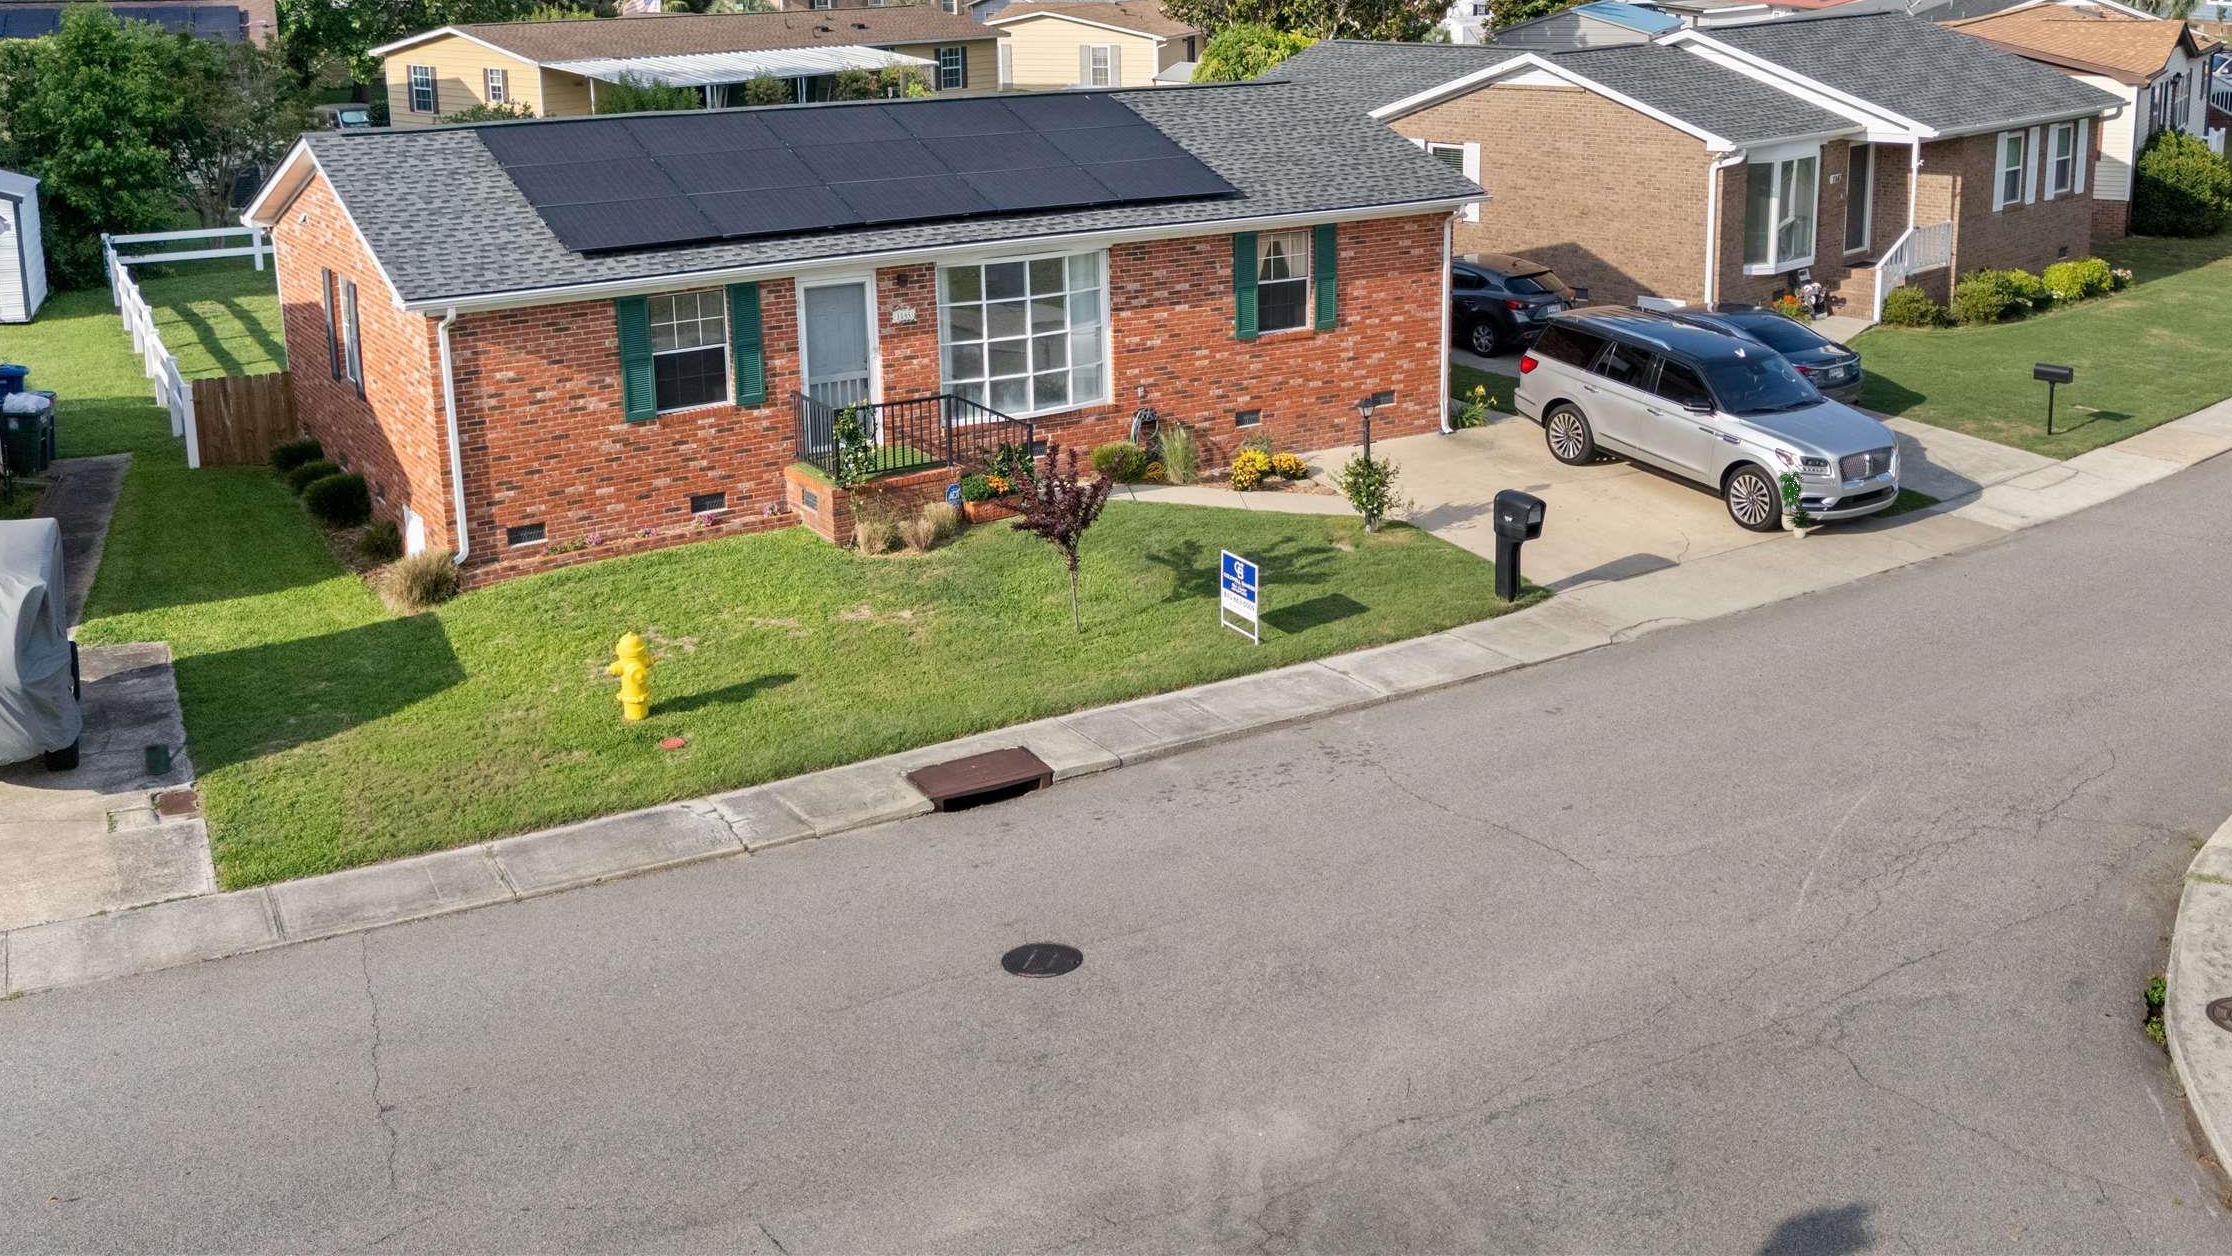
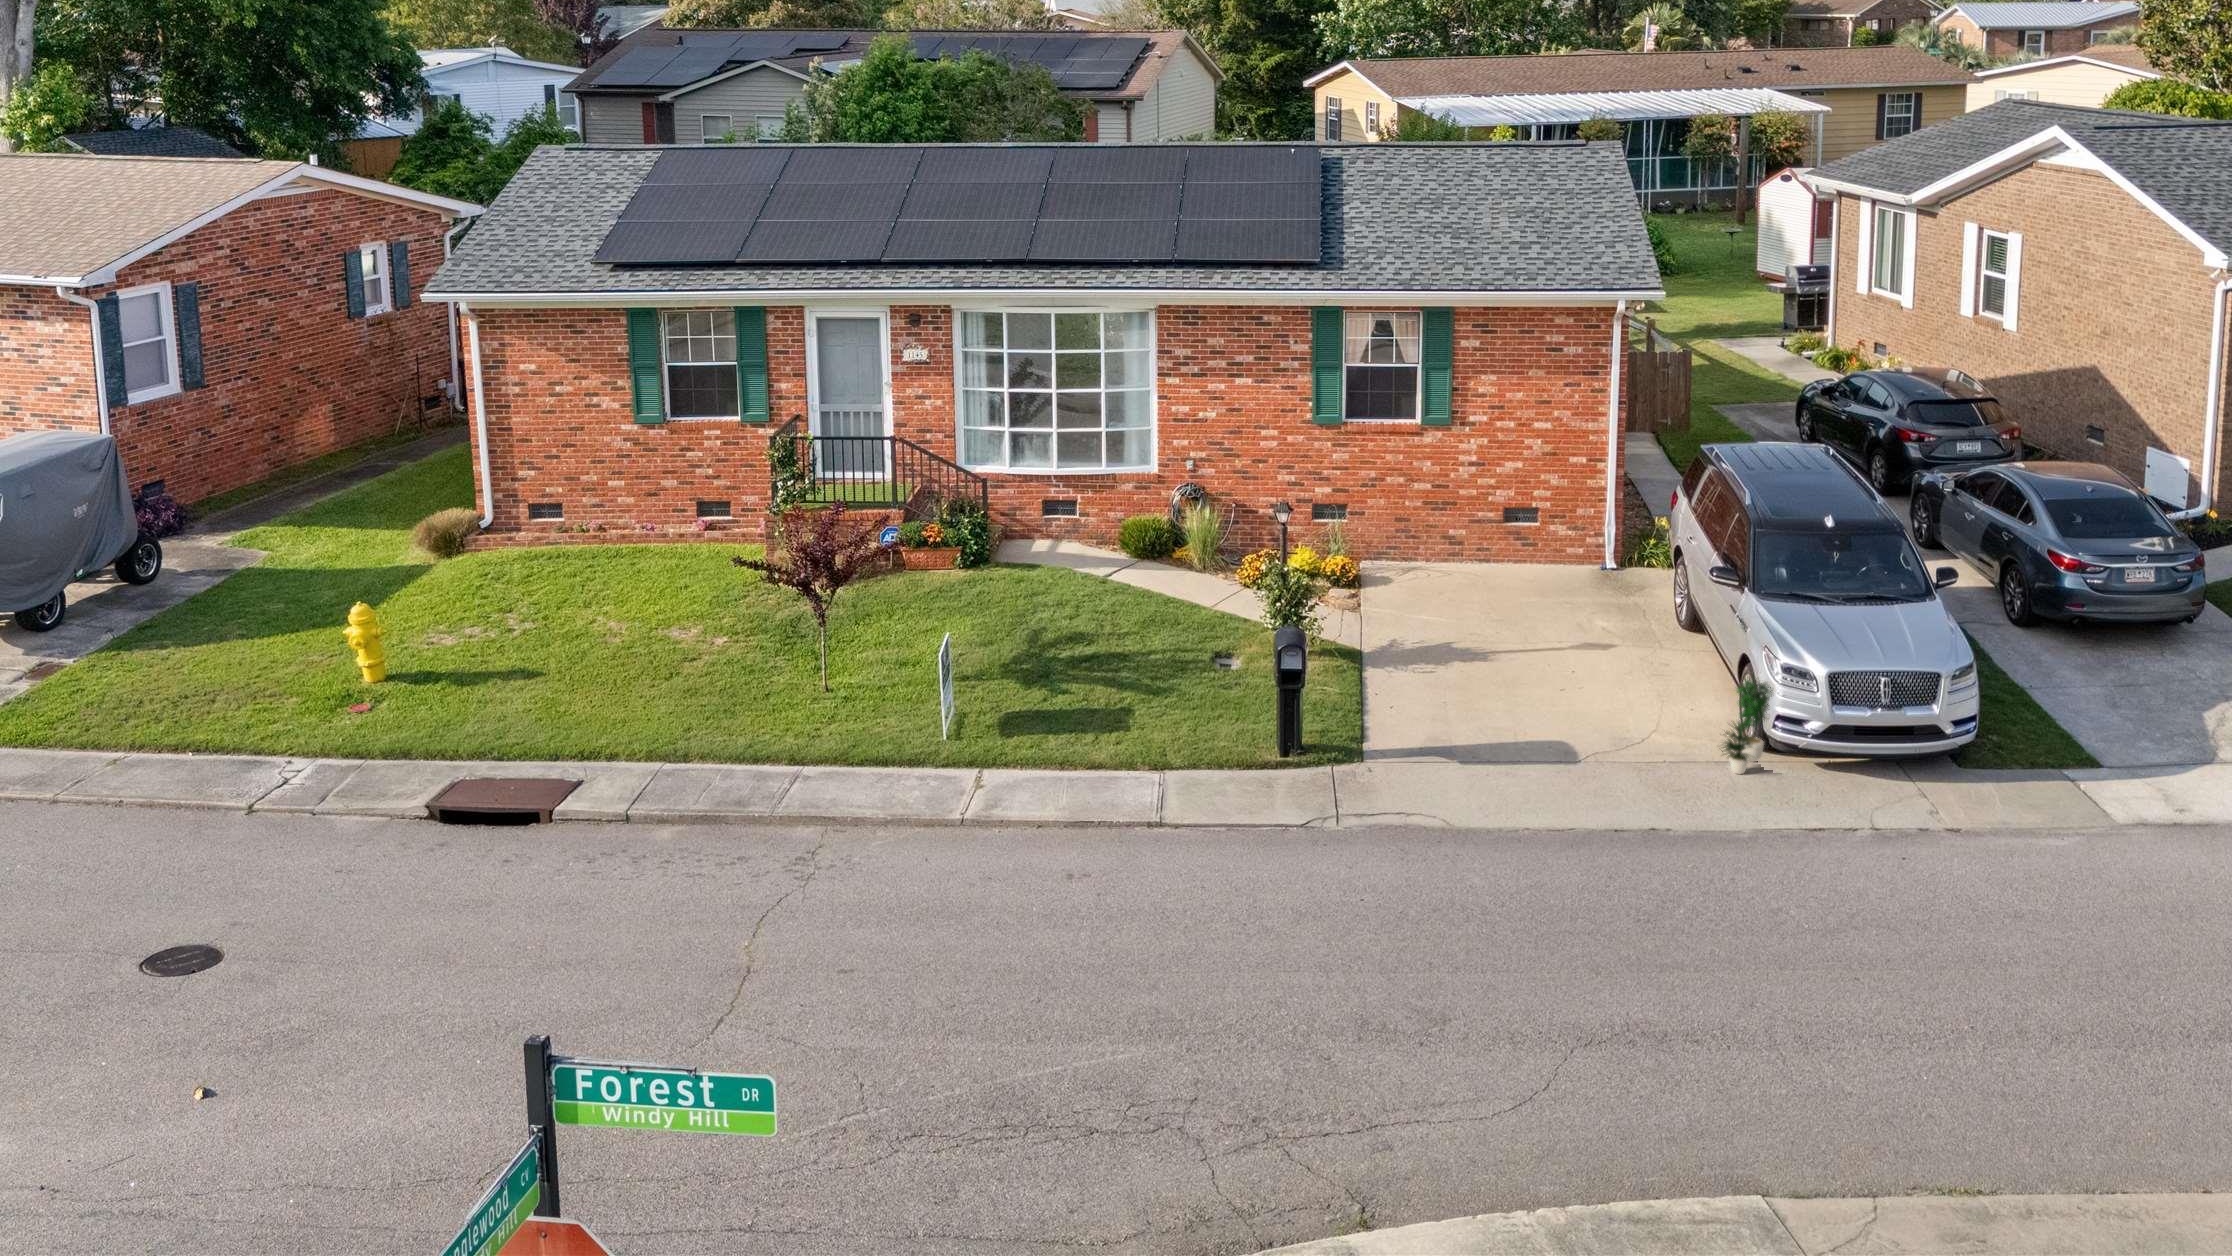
watering can: present [144,736,193,775] -> none [41,613,77,641]

